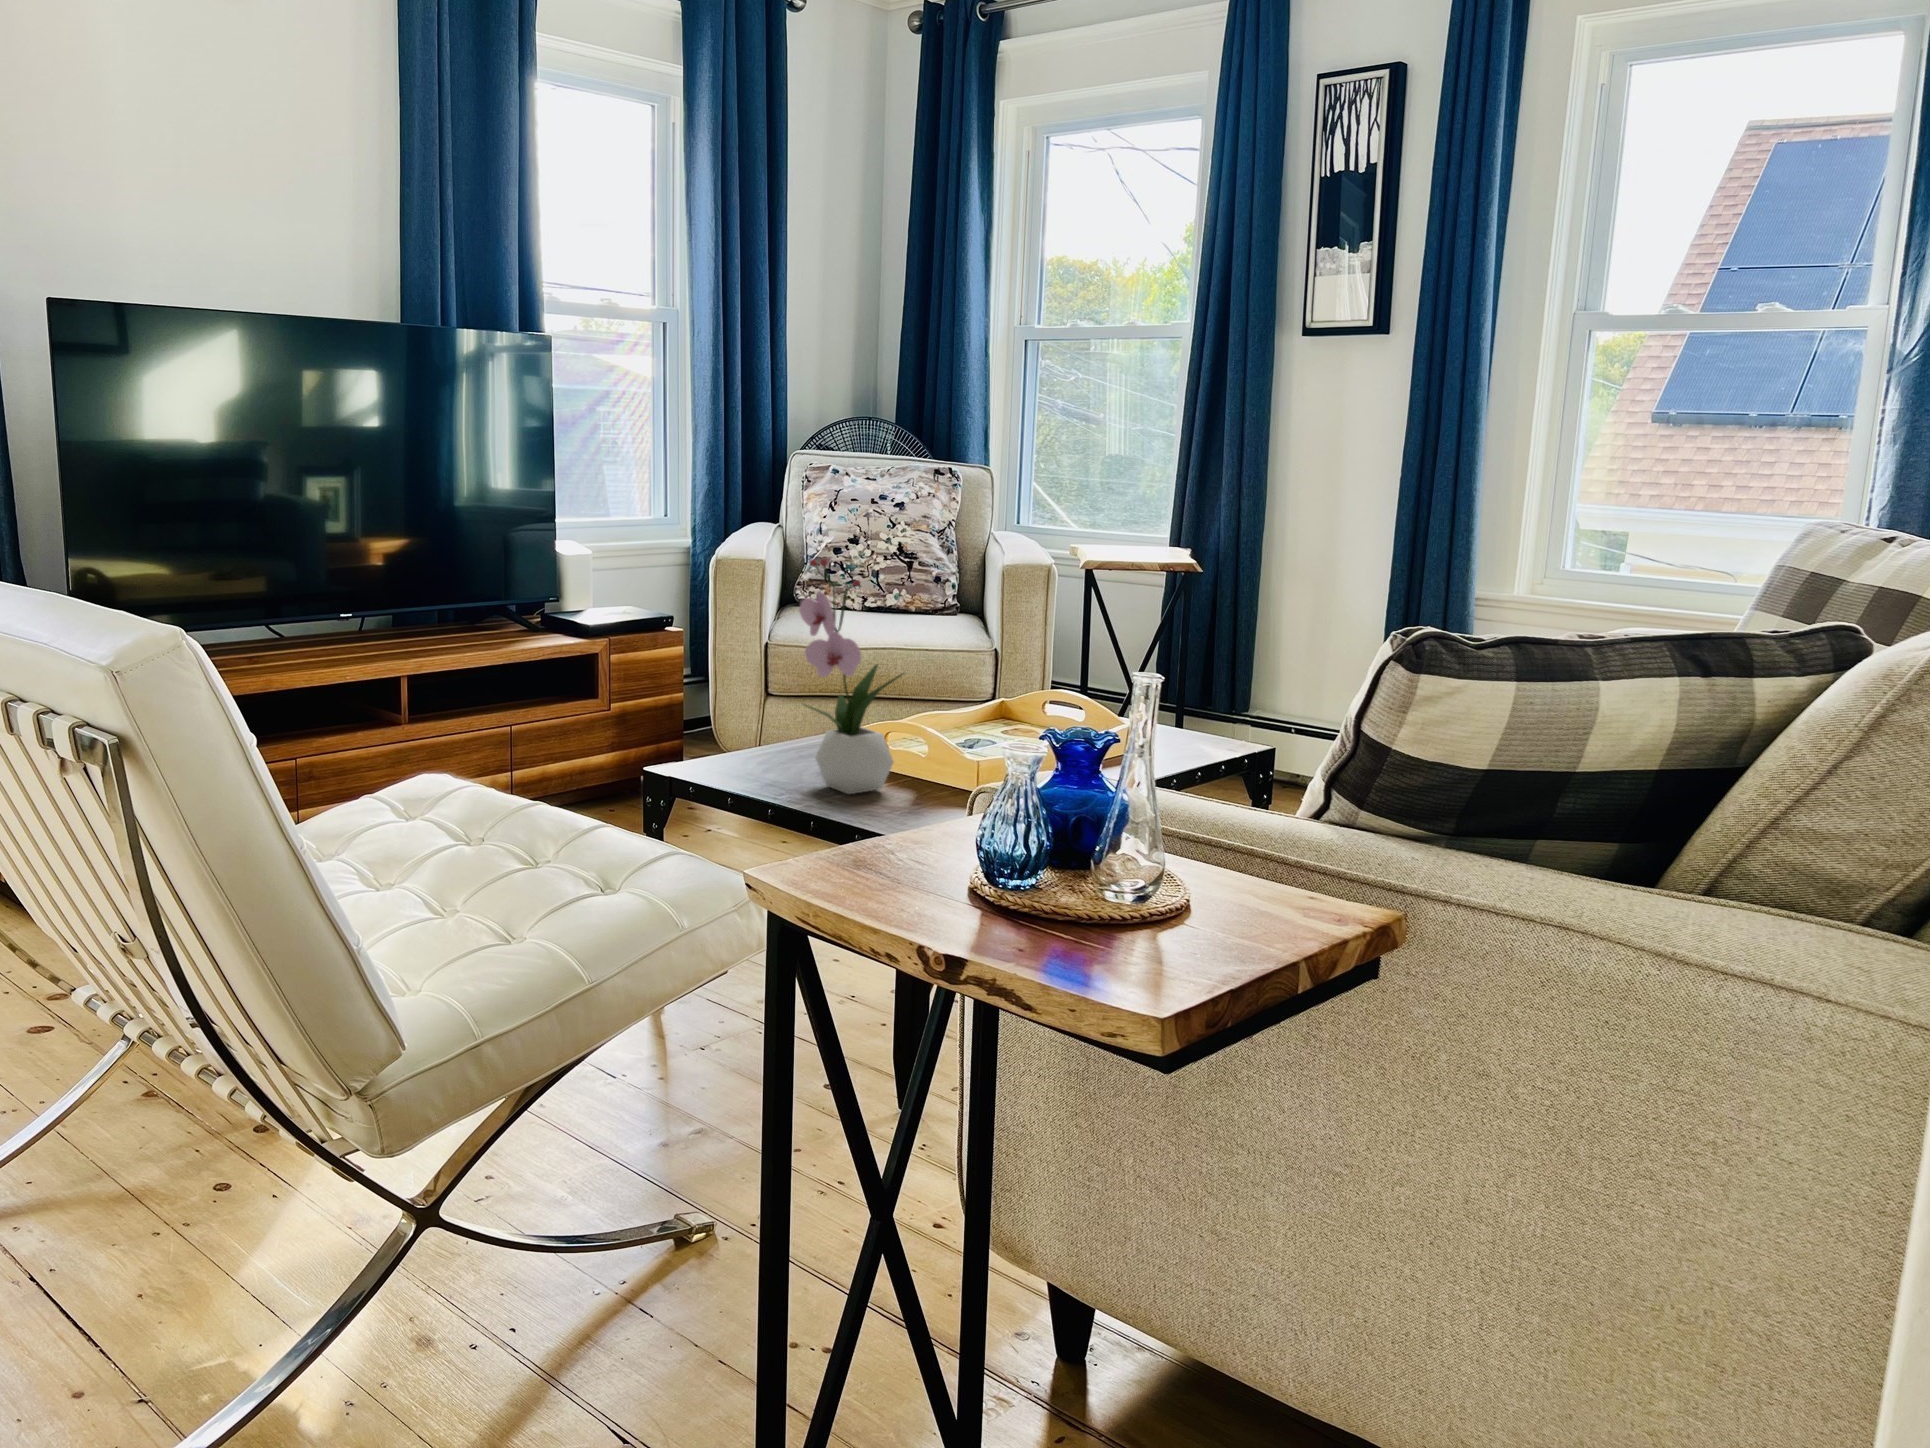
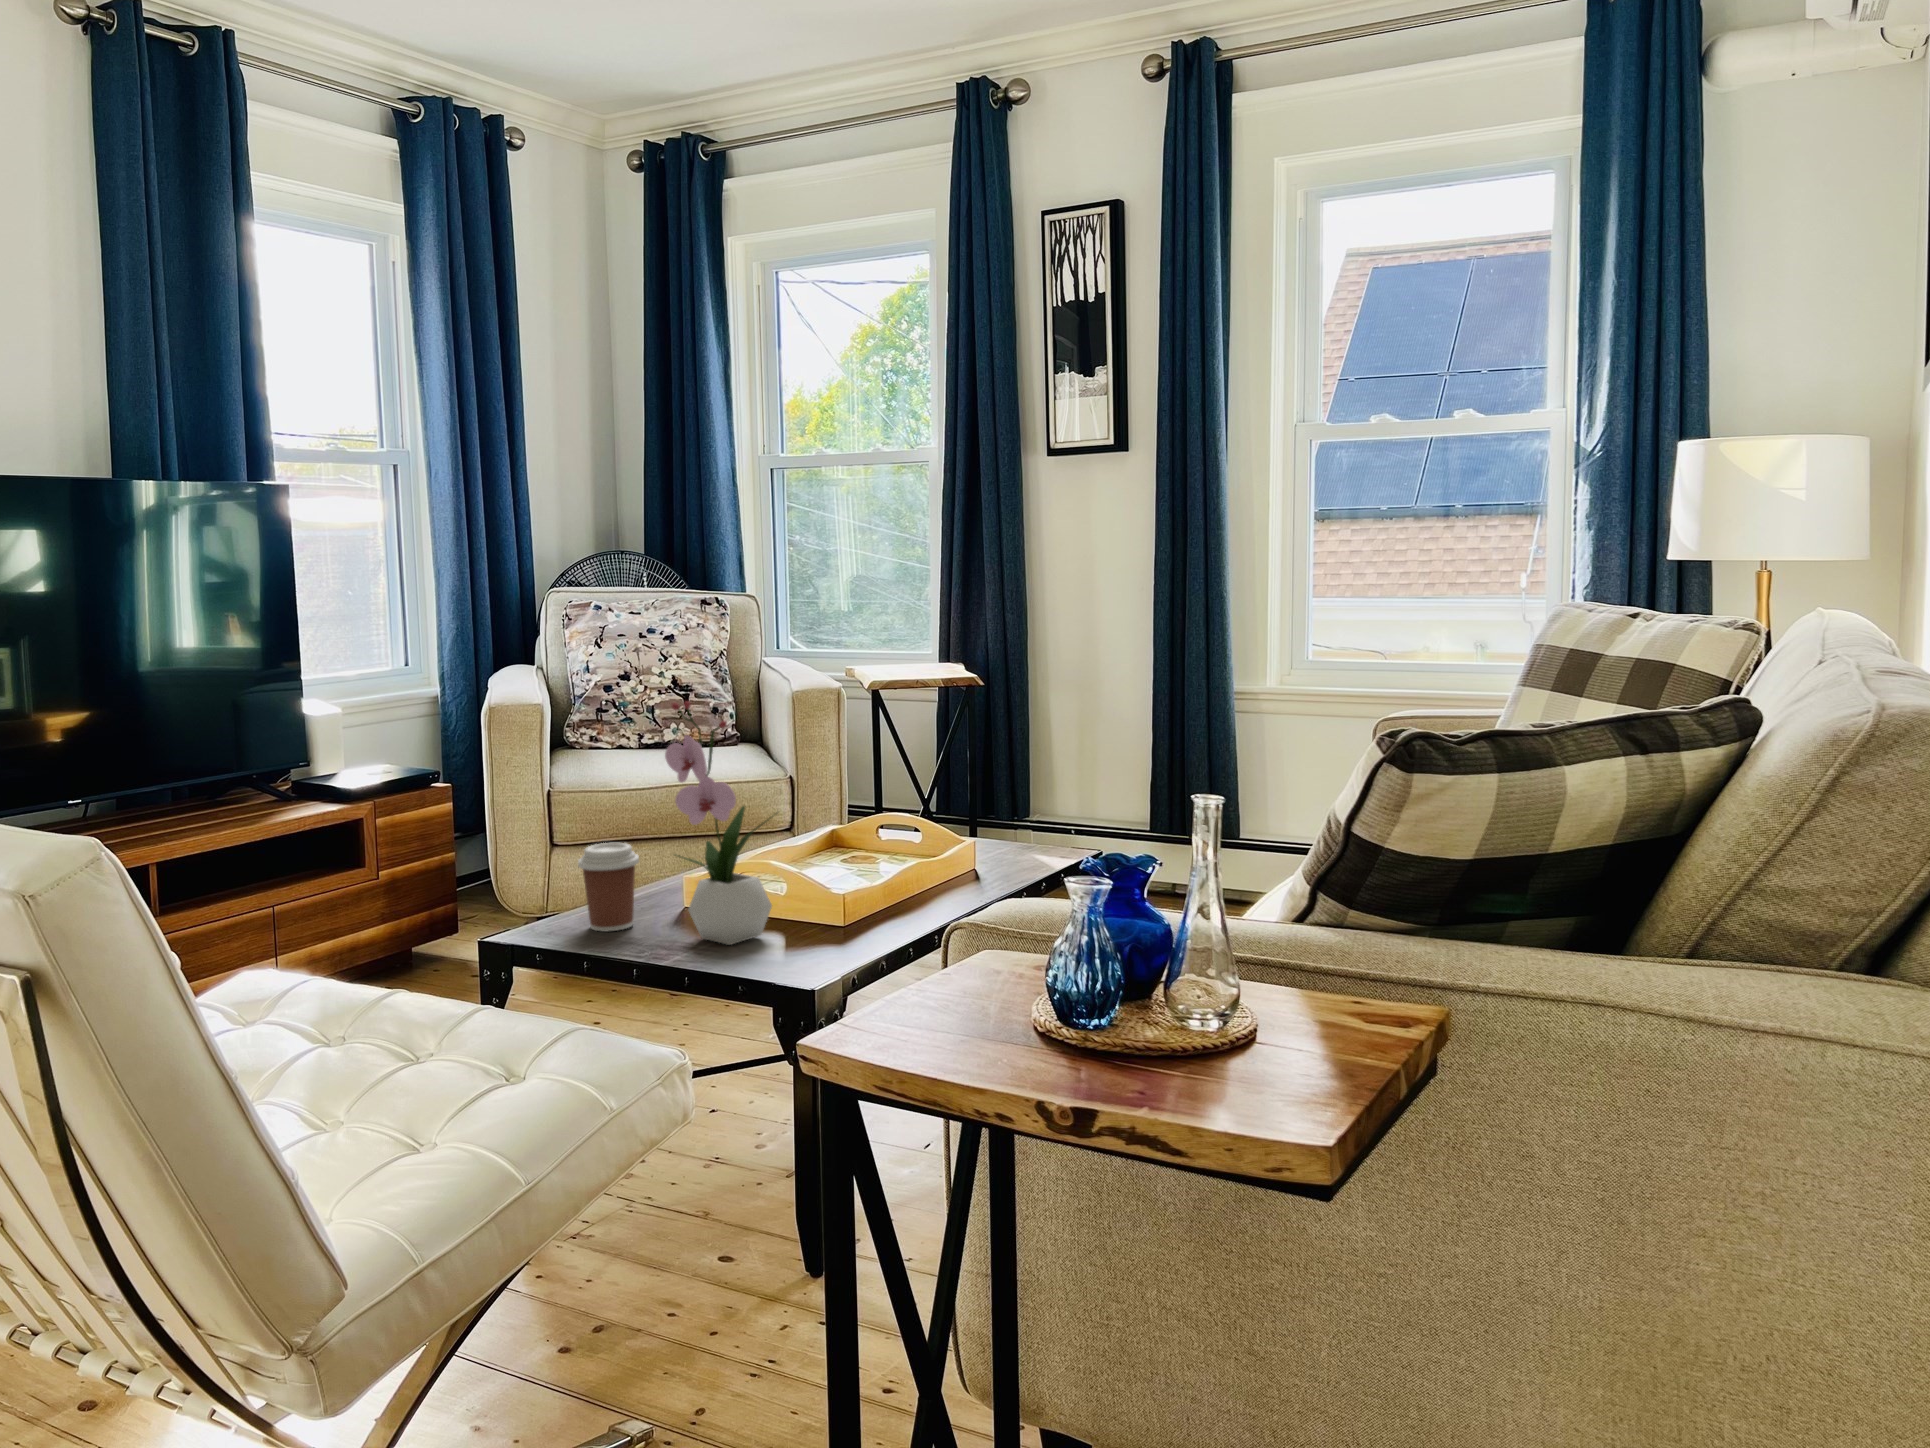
coffee cup: none [723,689,781,771] -> present [578,843,639,931]

